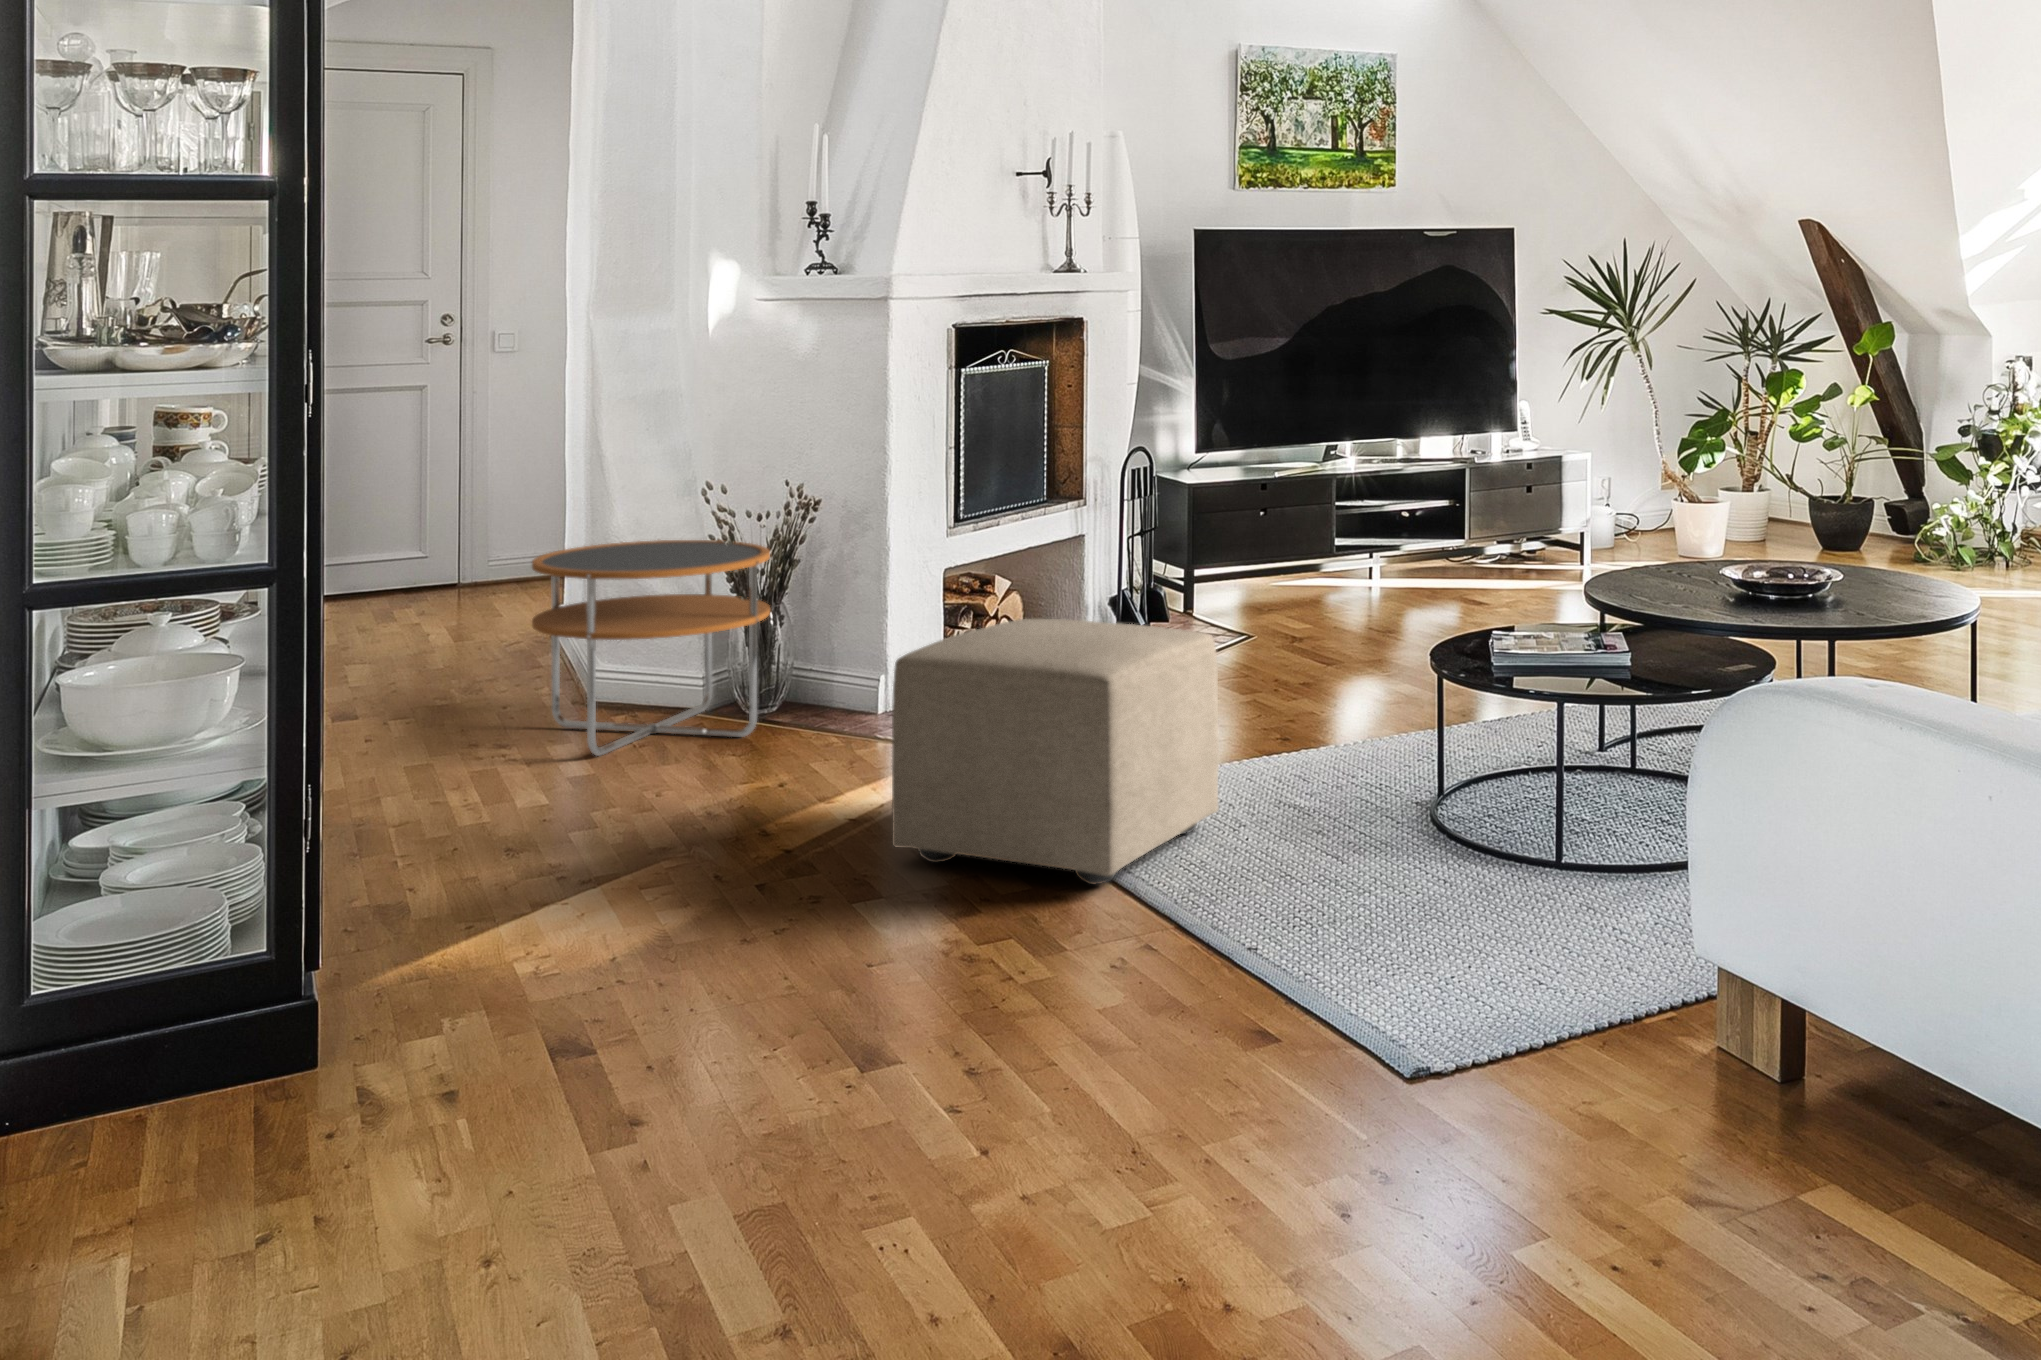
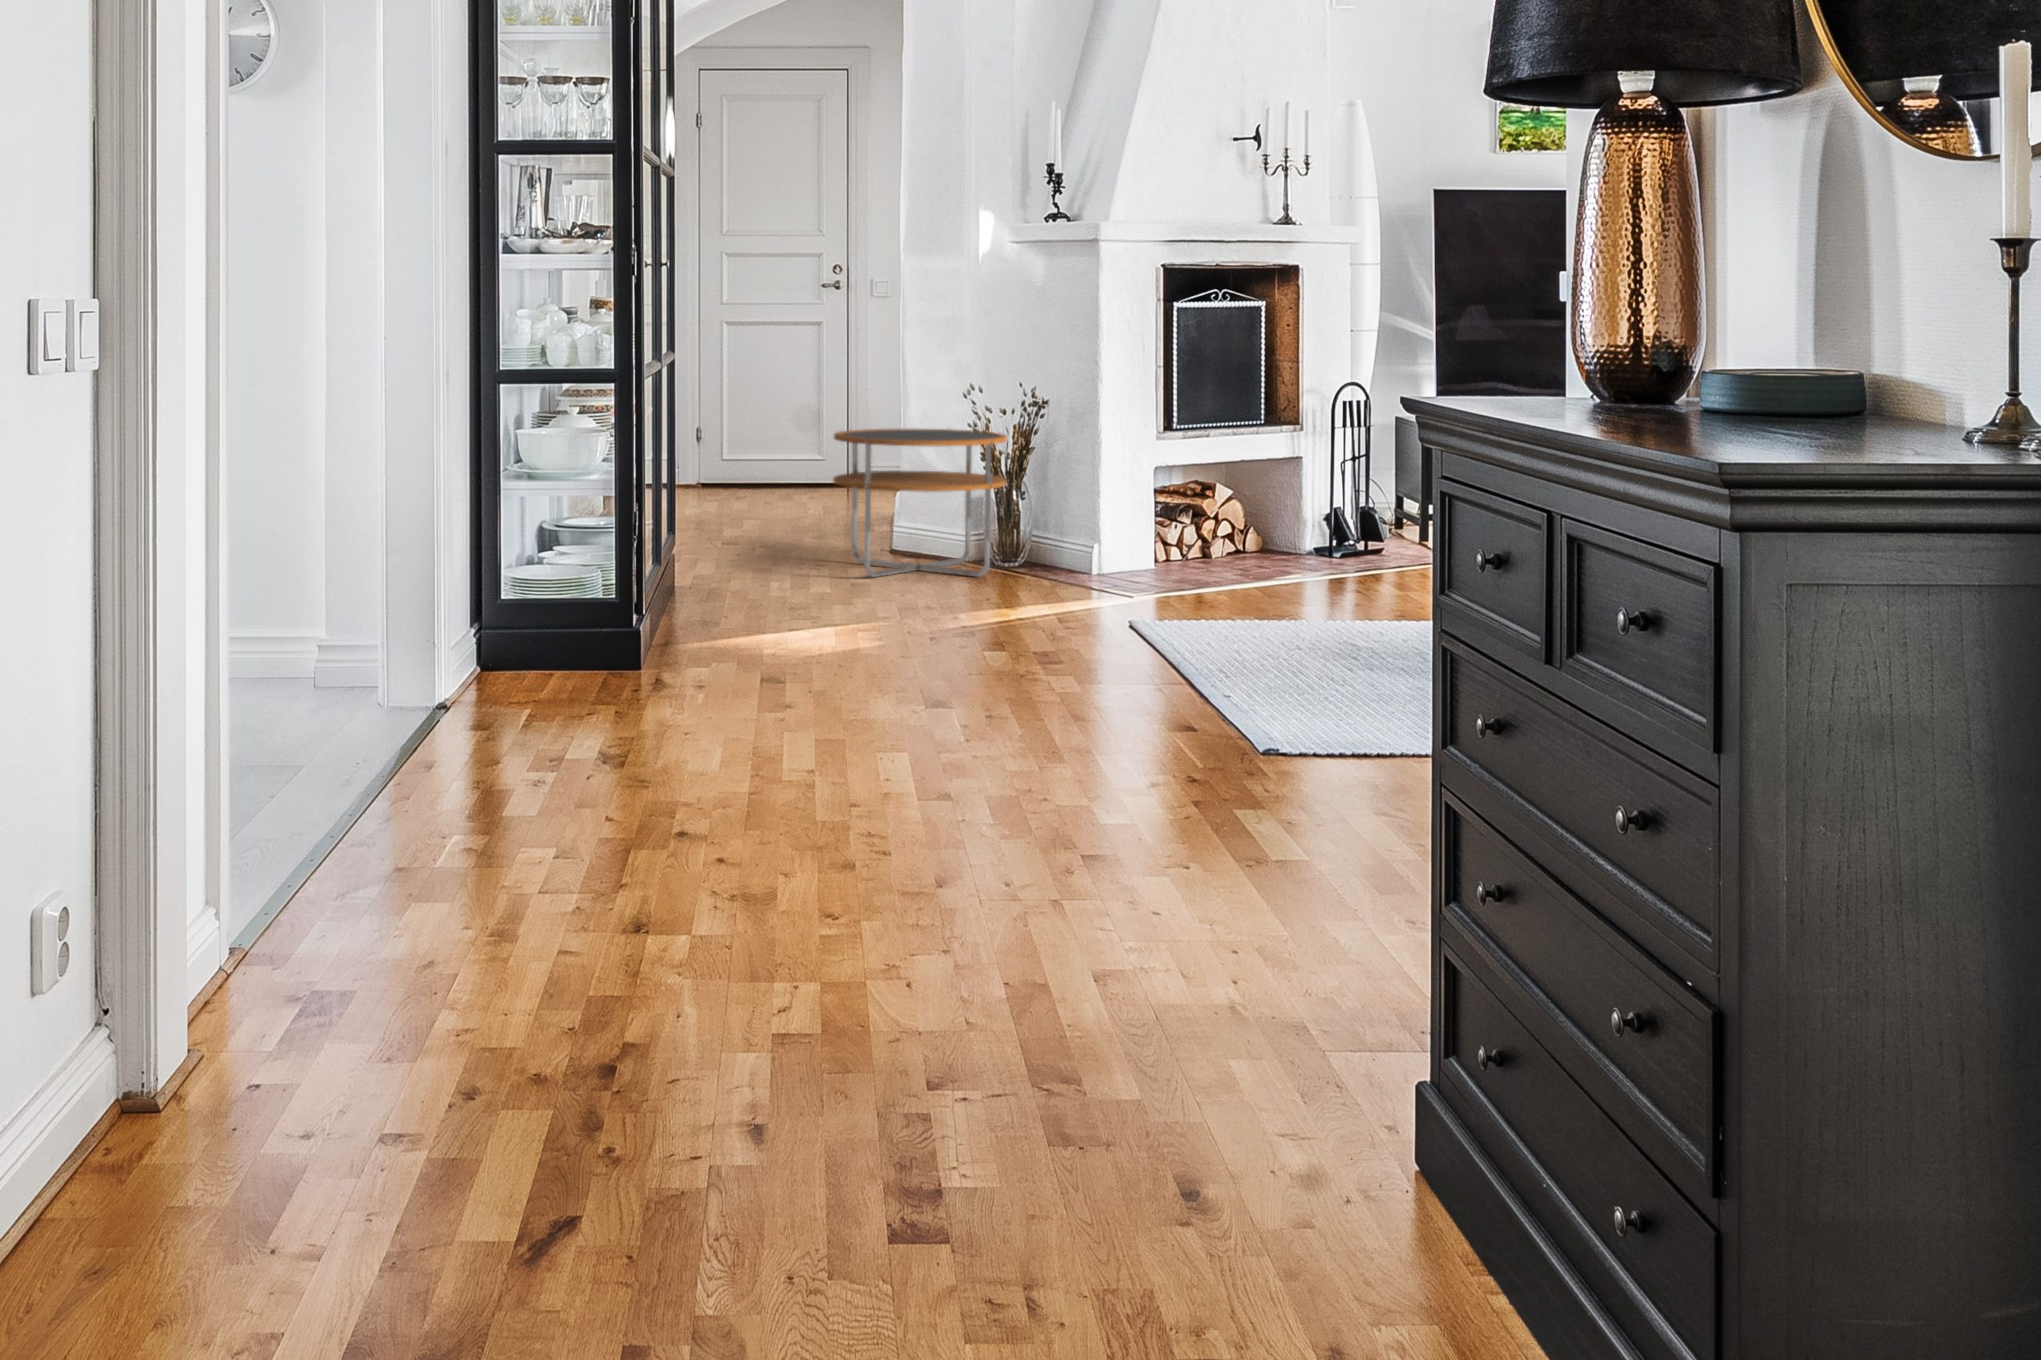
ottoman: present [892,619,1219,884] -> none [1028,479,1283,658]

